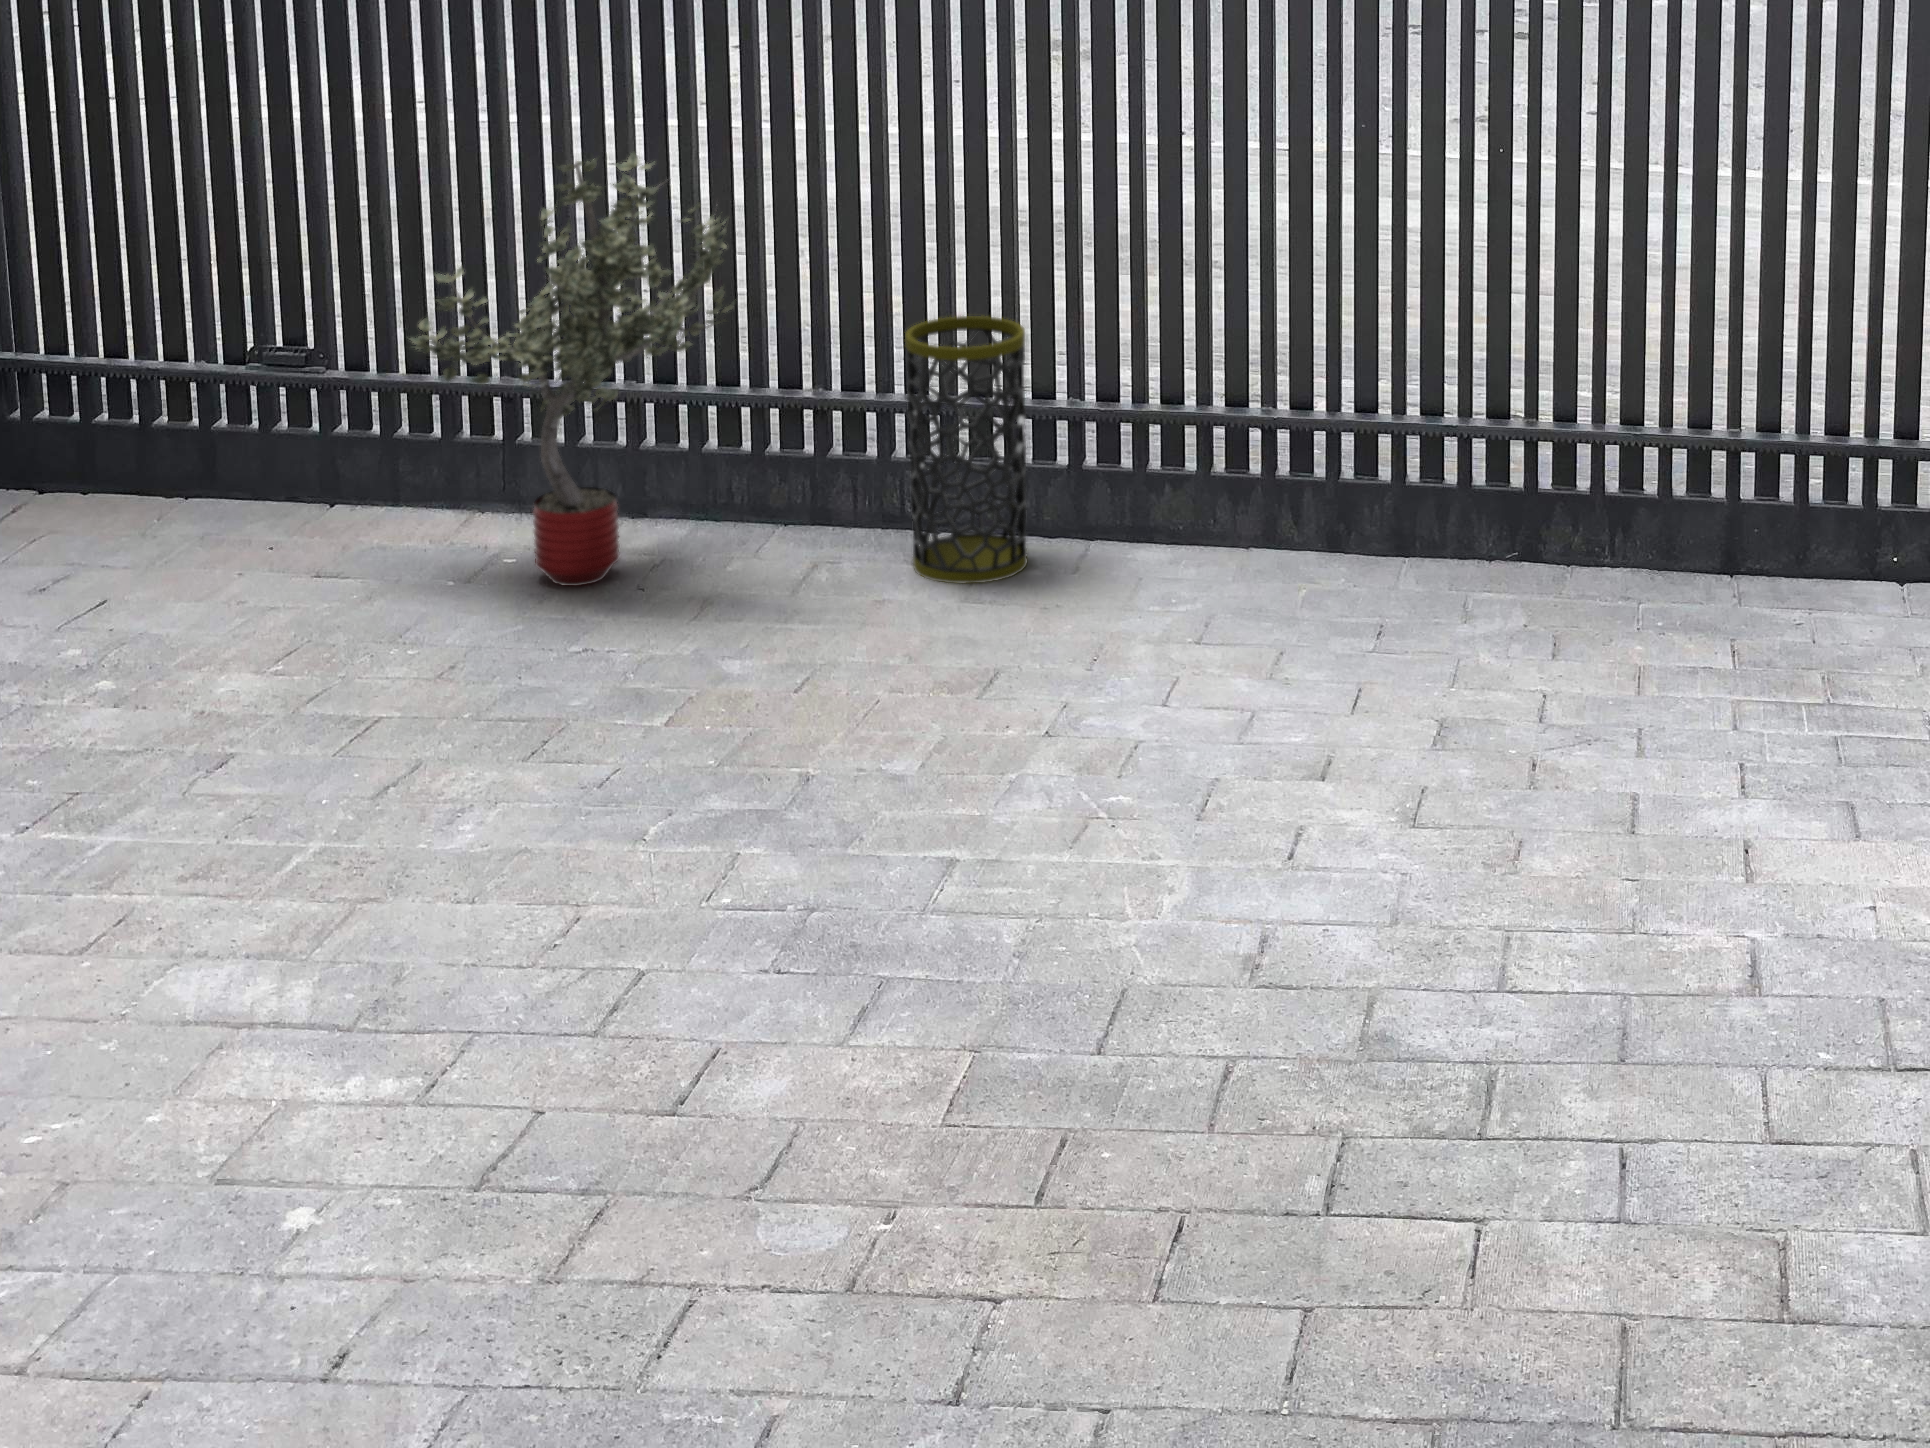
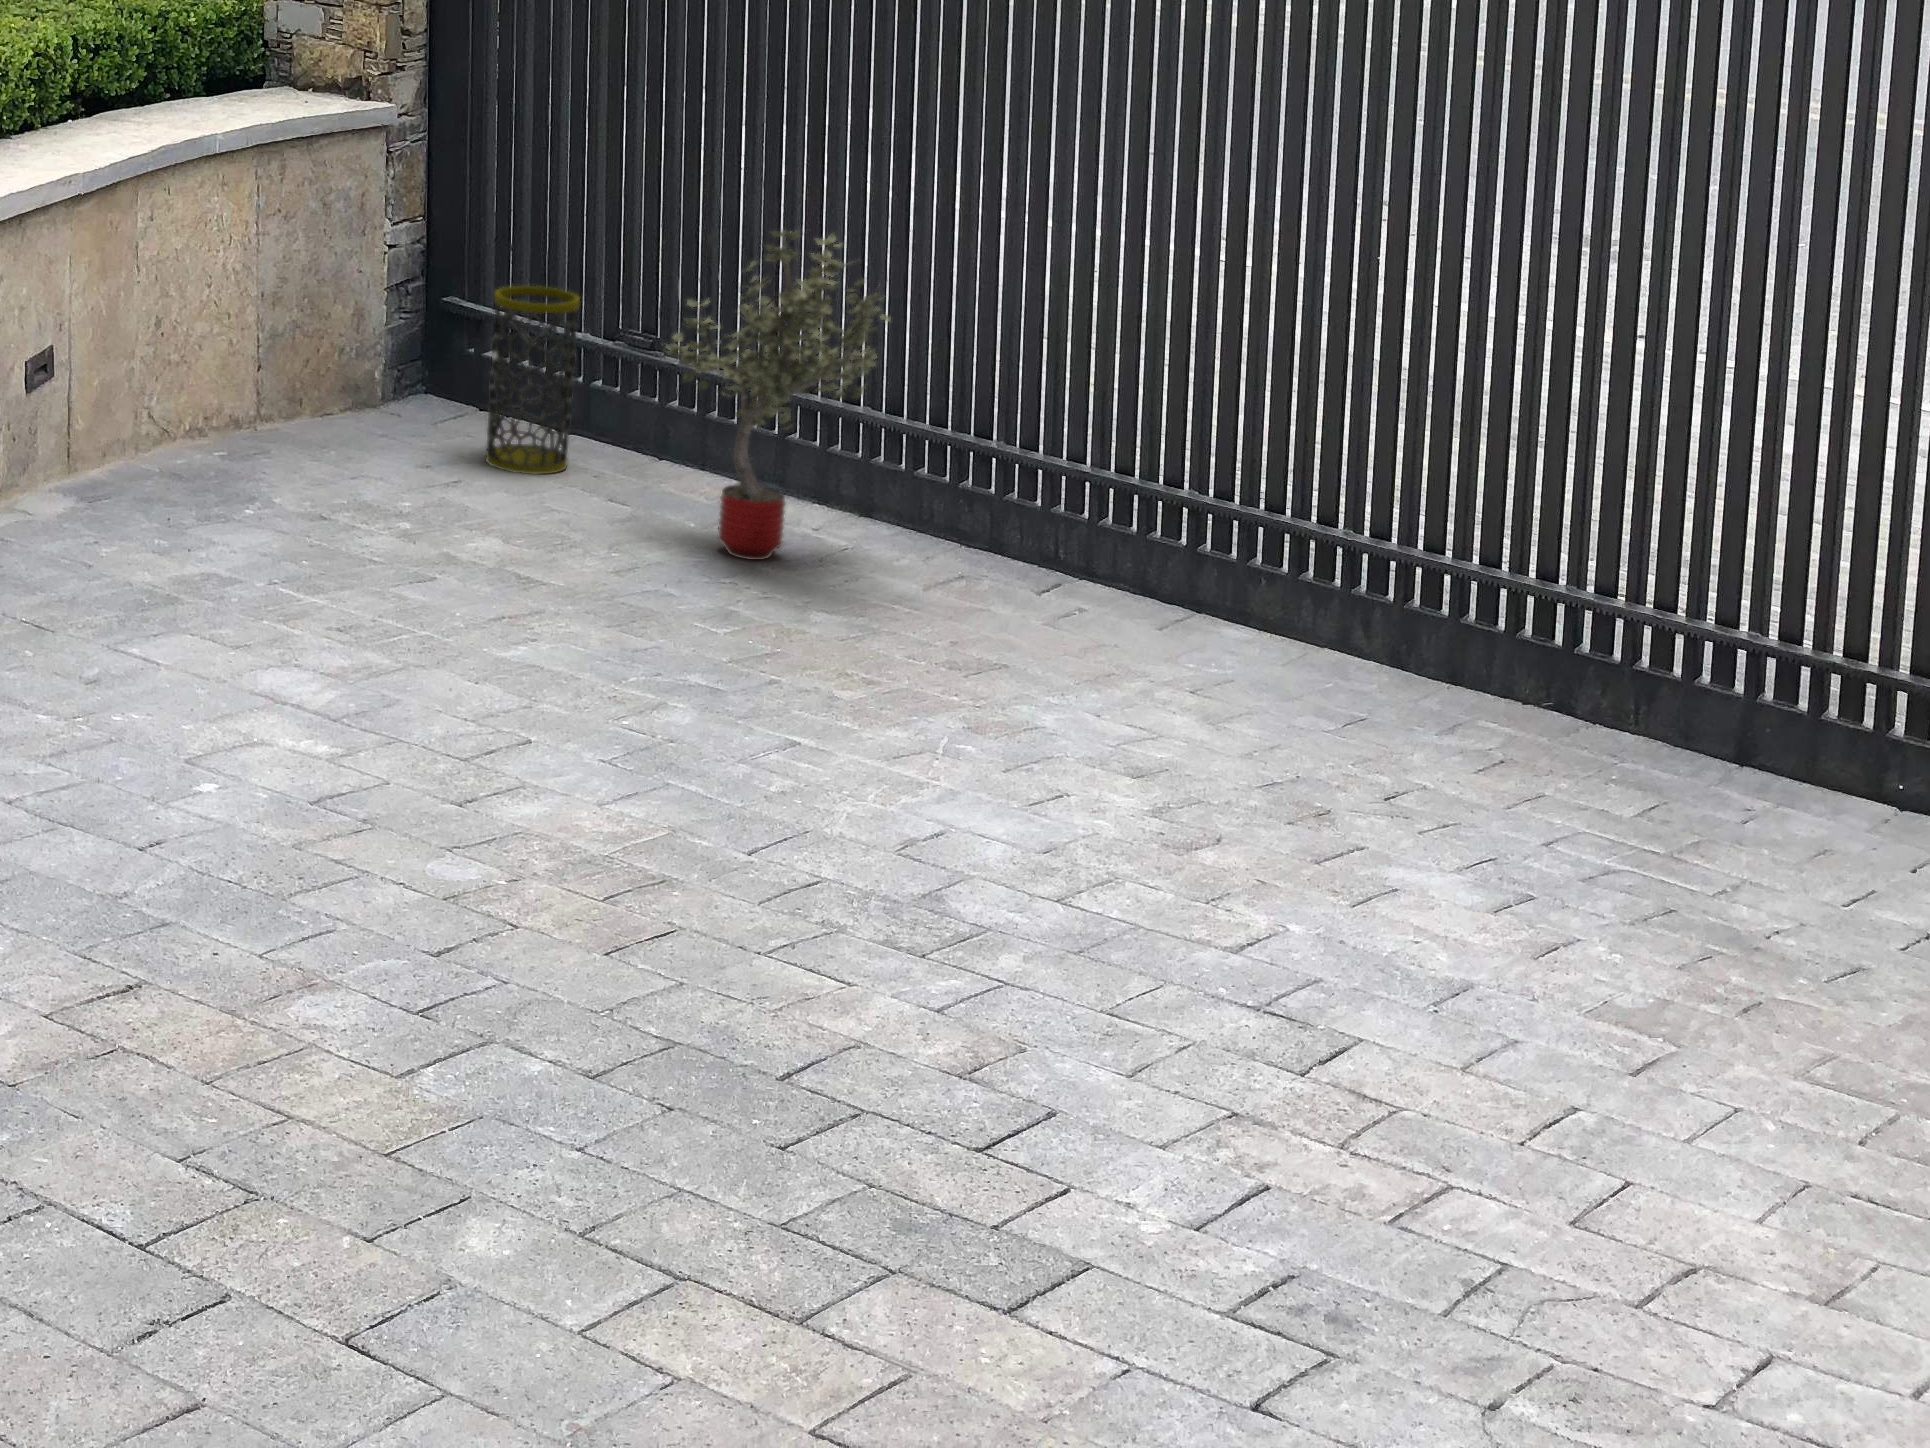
trash can: present [905,316,1027,583] -> present [486,286,580,475]

